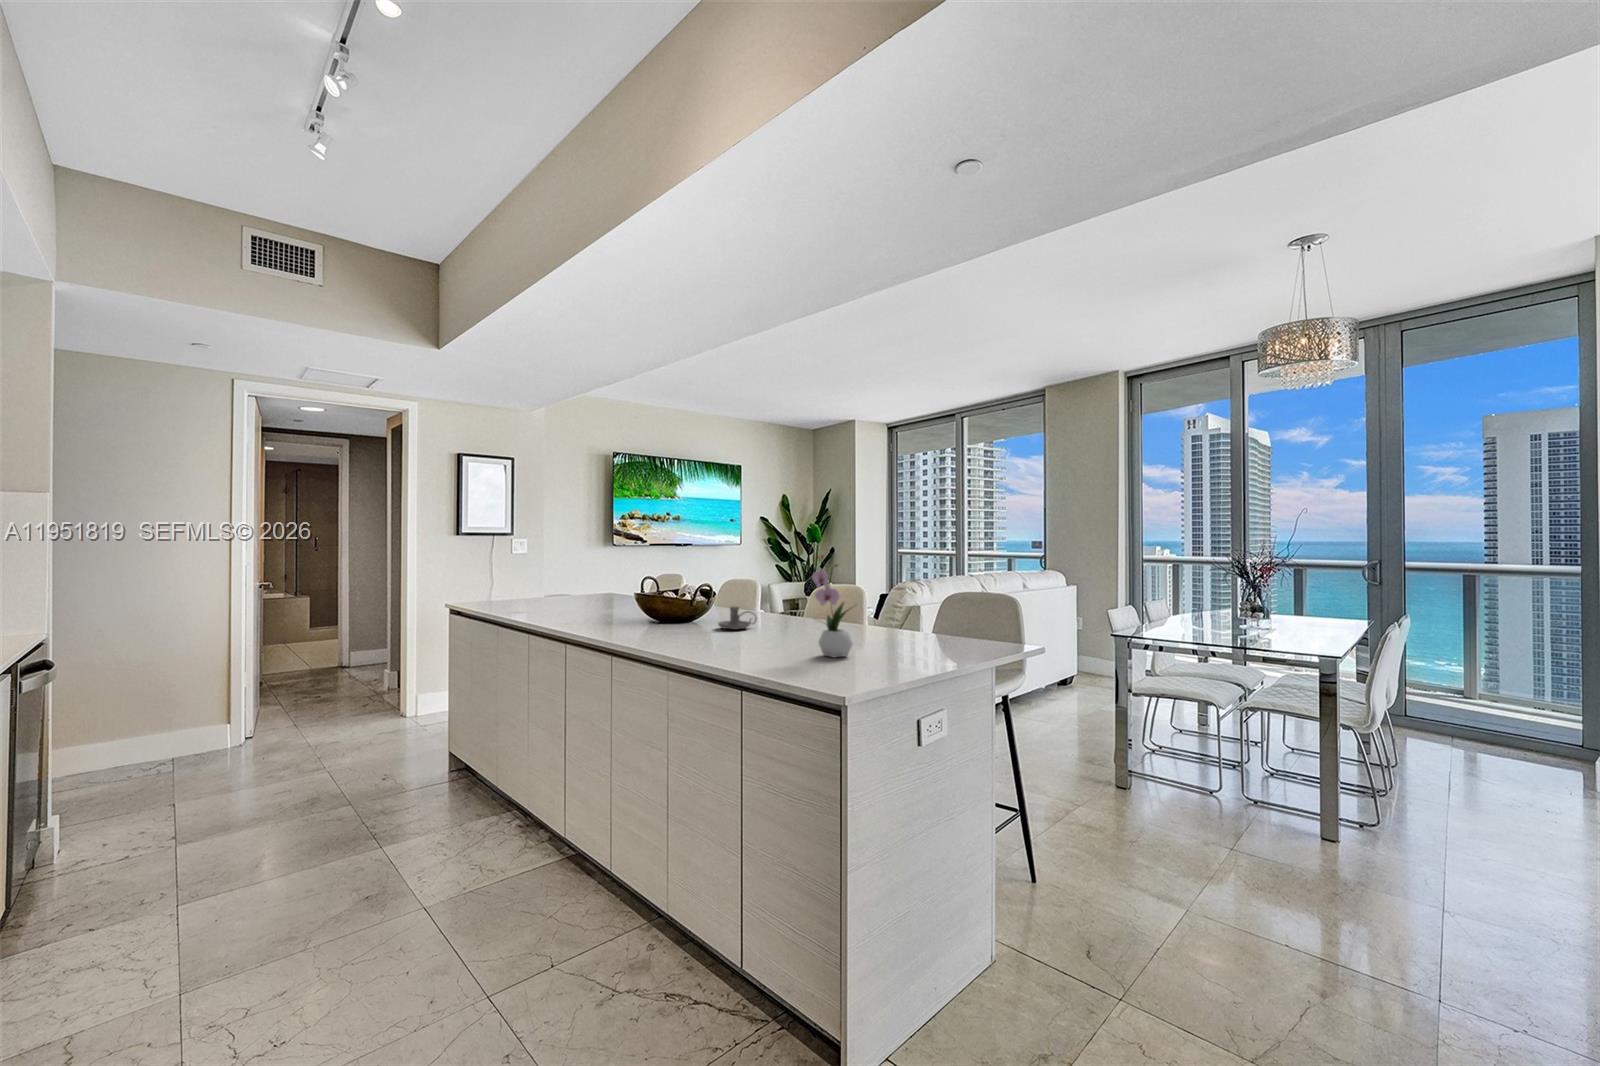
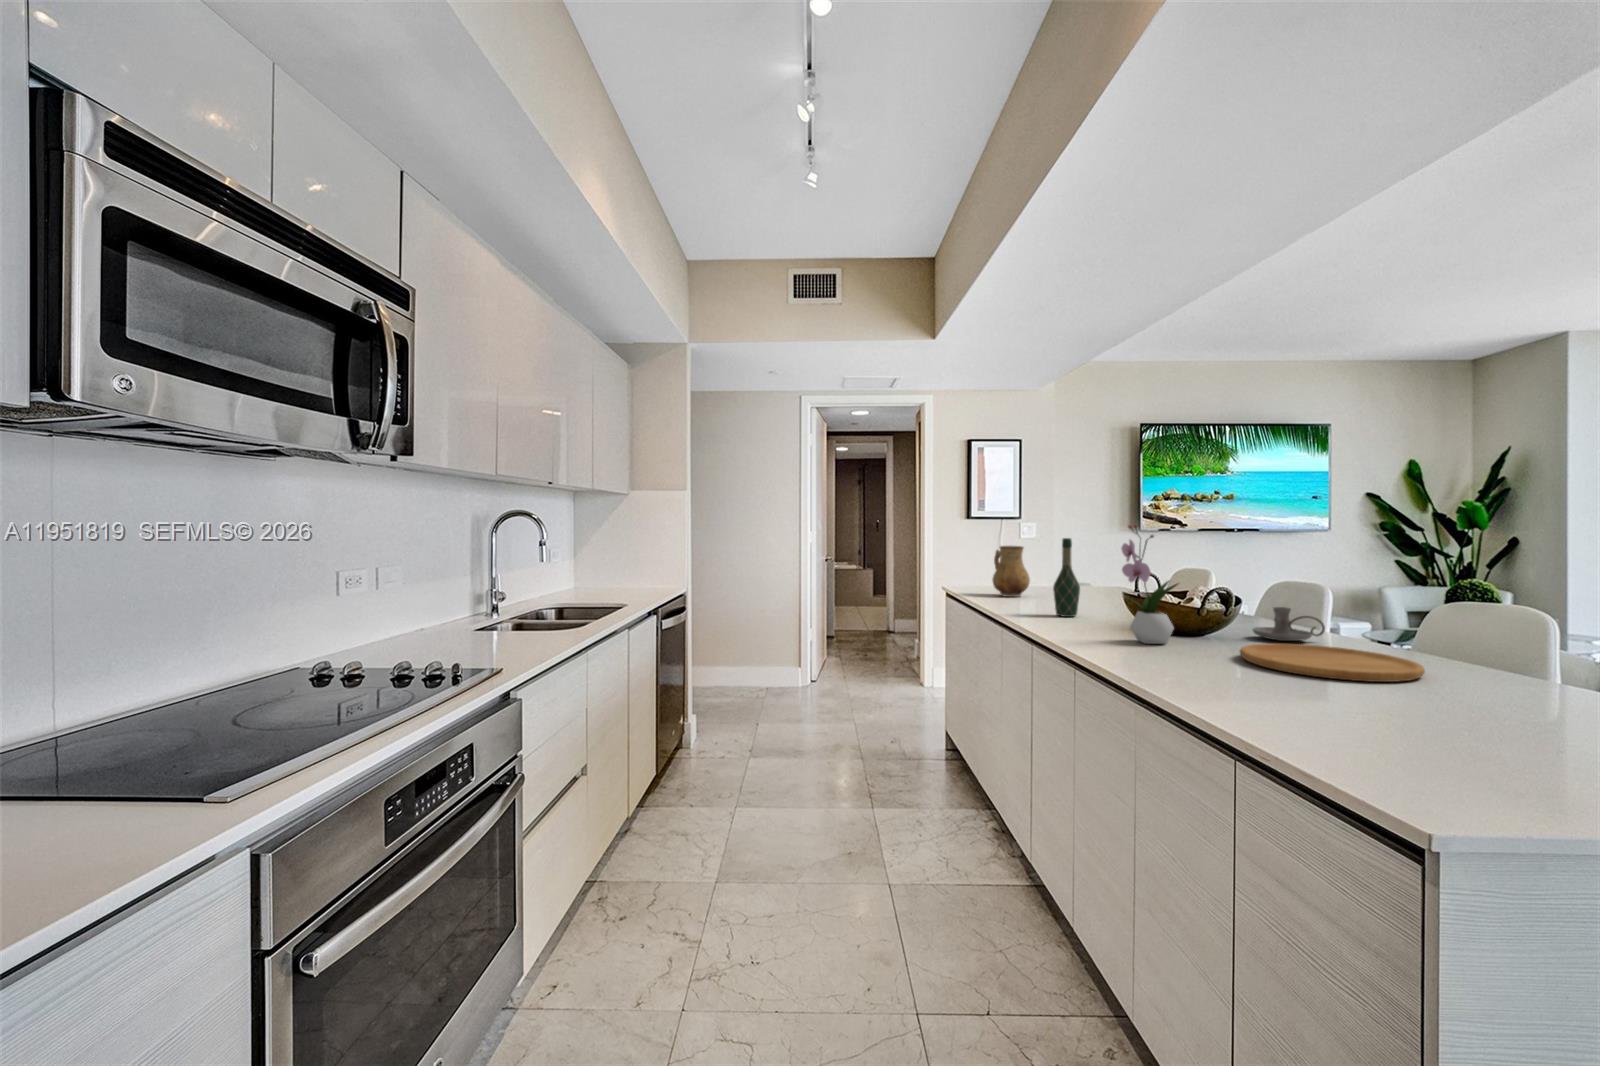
flower arrangement: present [812,556,855,657] -> present [1121,525,1178,644]
wine bottle: none [575,561,597,627] -> present [1053,538,1080,617]
ceramic pitcher: none [506,566,541,613] -> present [992,546,1030,597]
cutting board: none [717,630,807,650] -> present [1240,643,1425,682]

